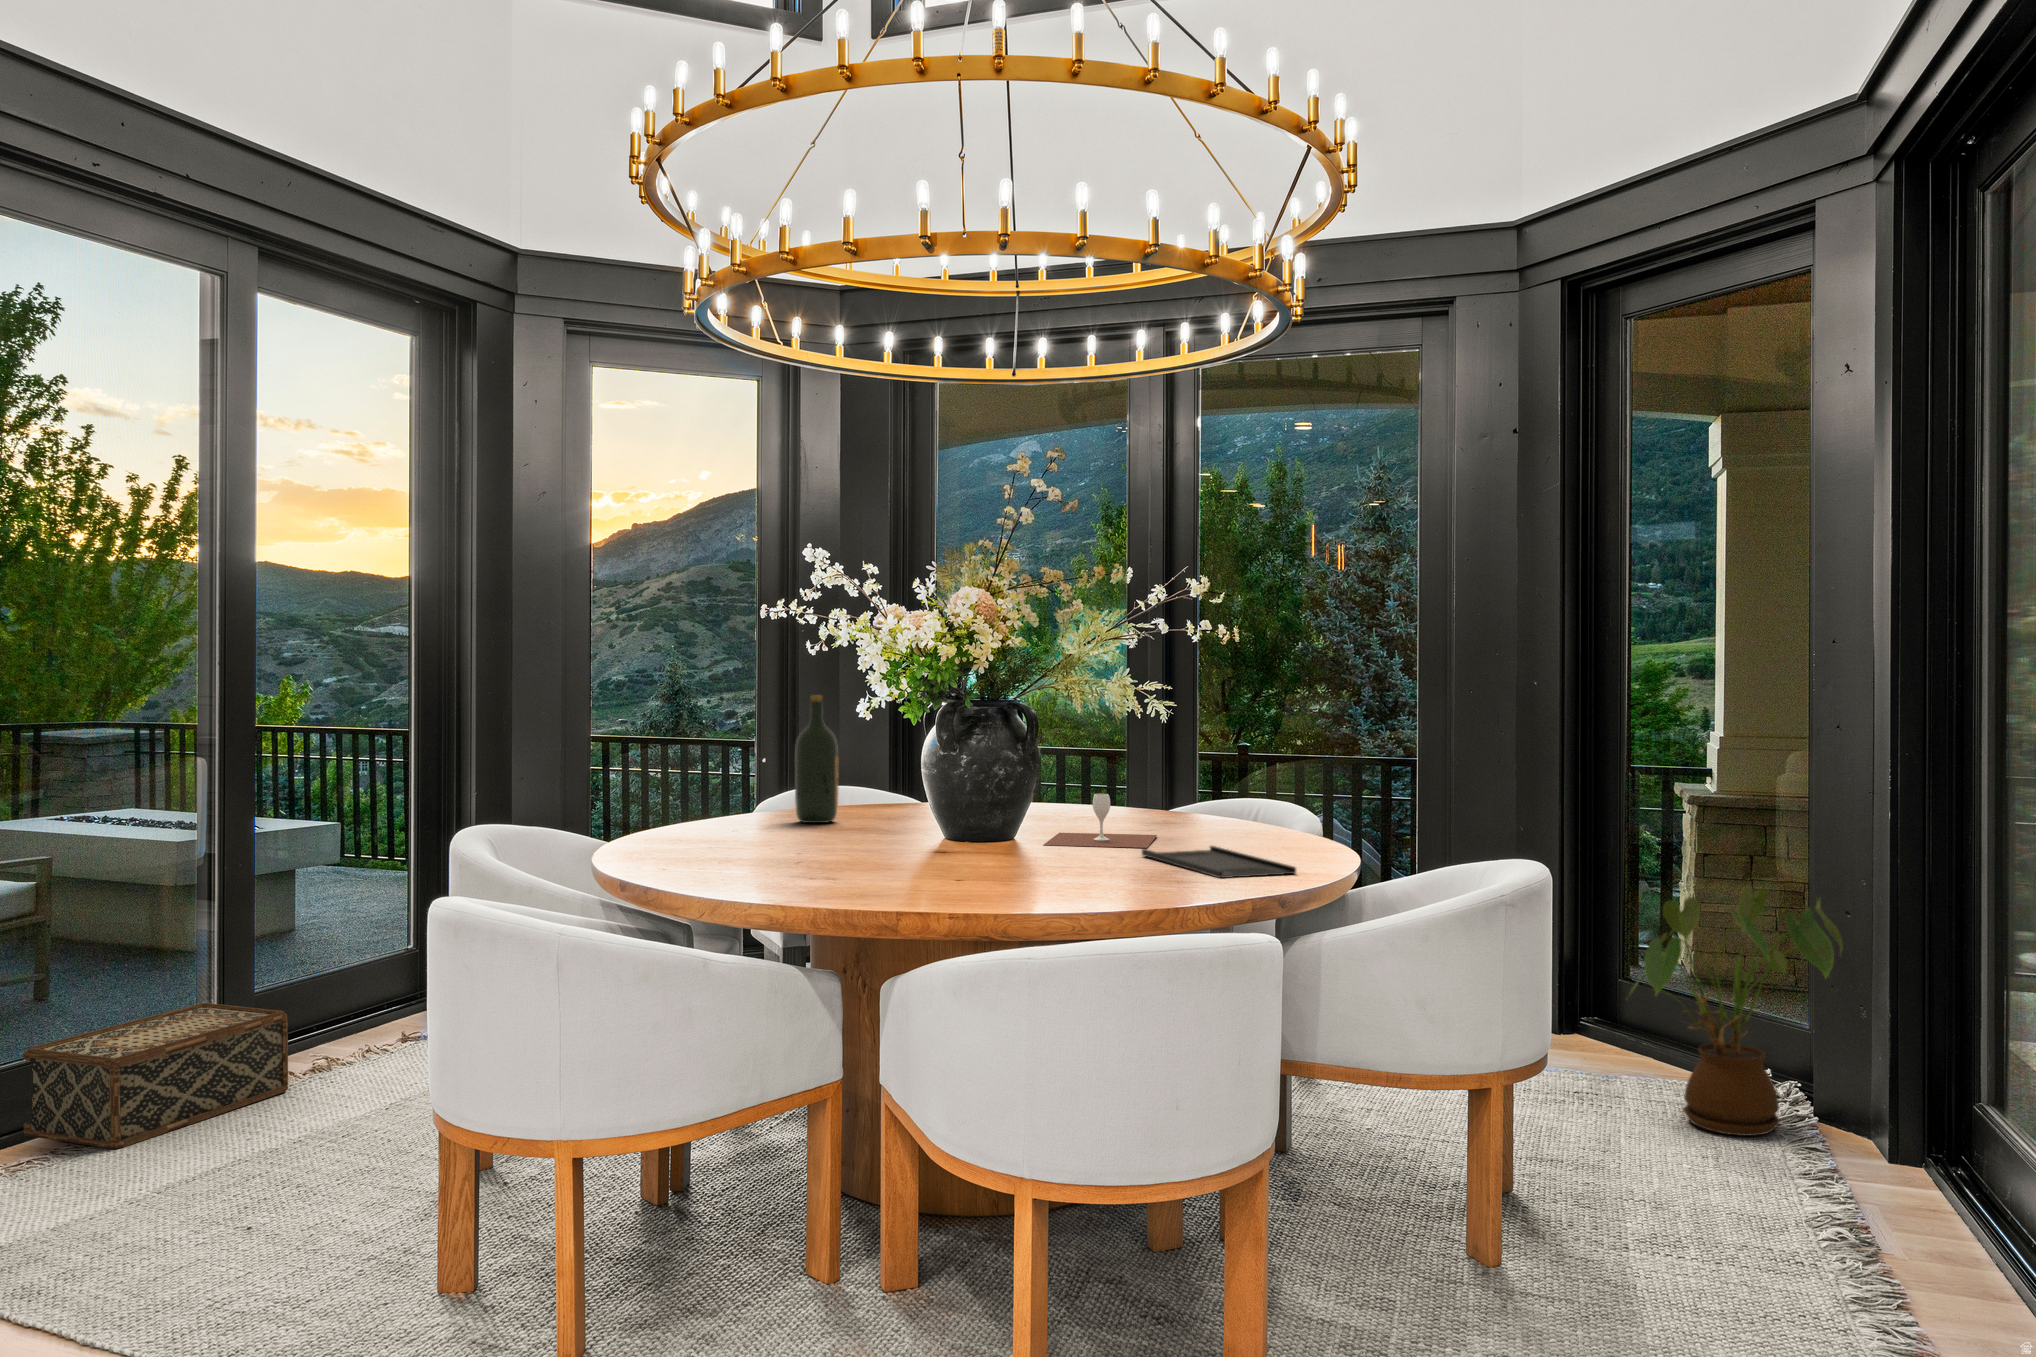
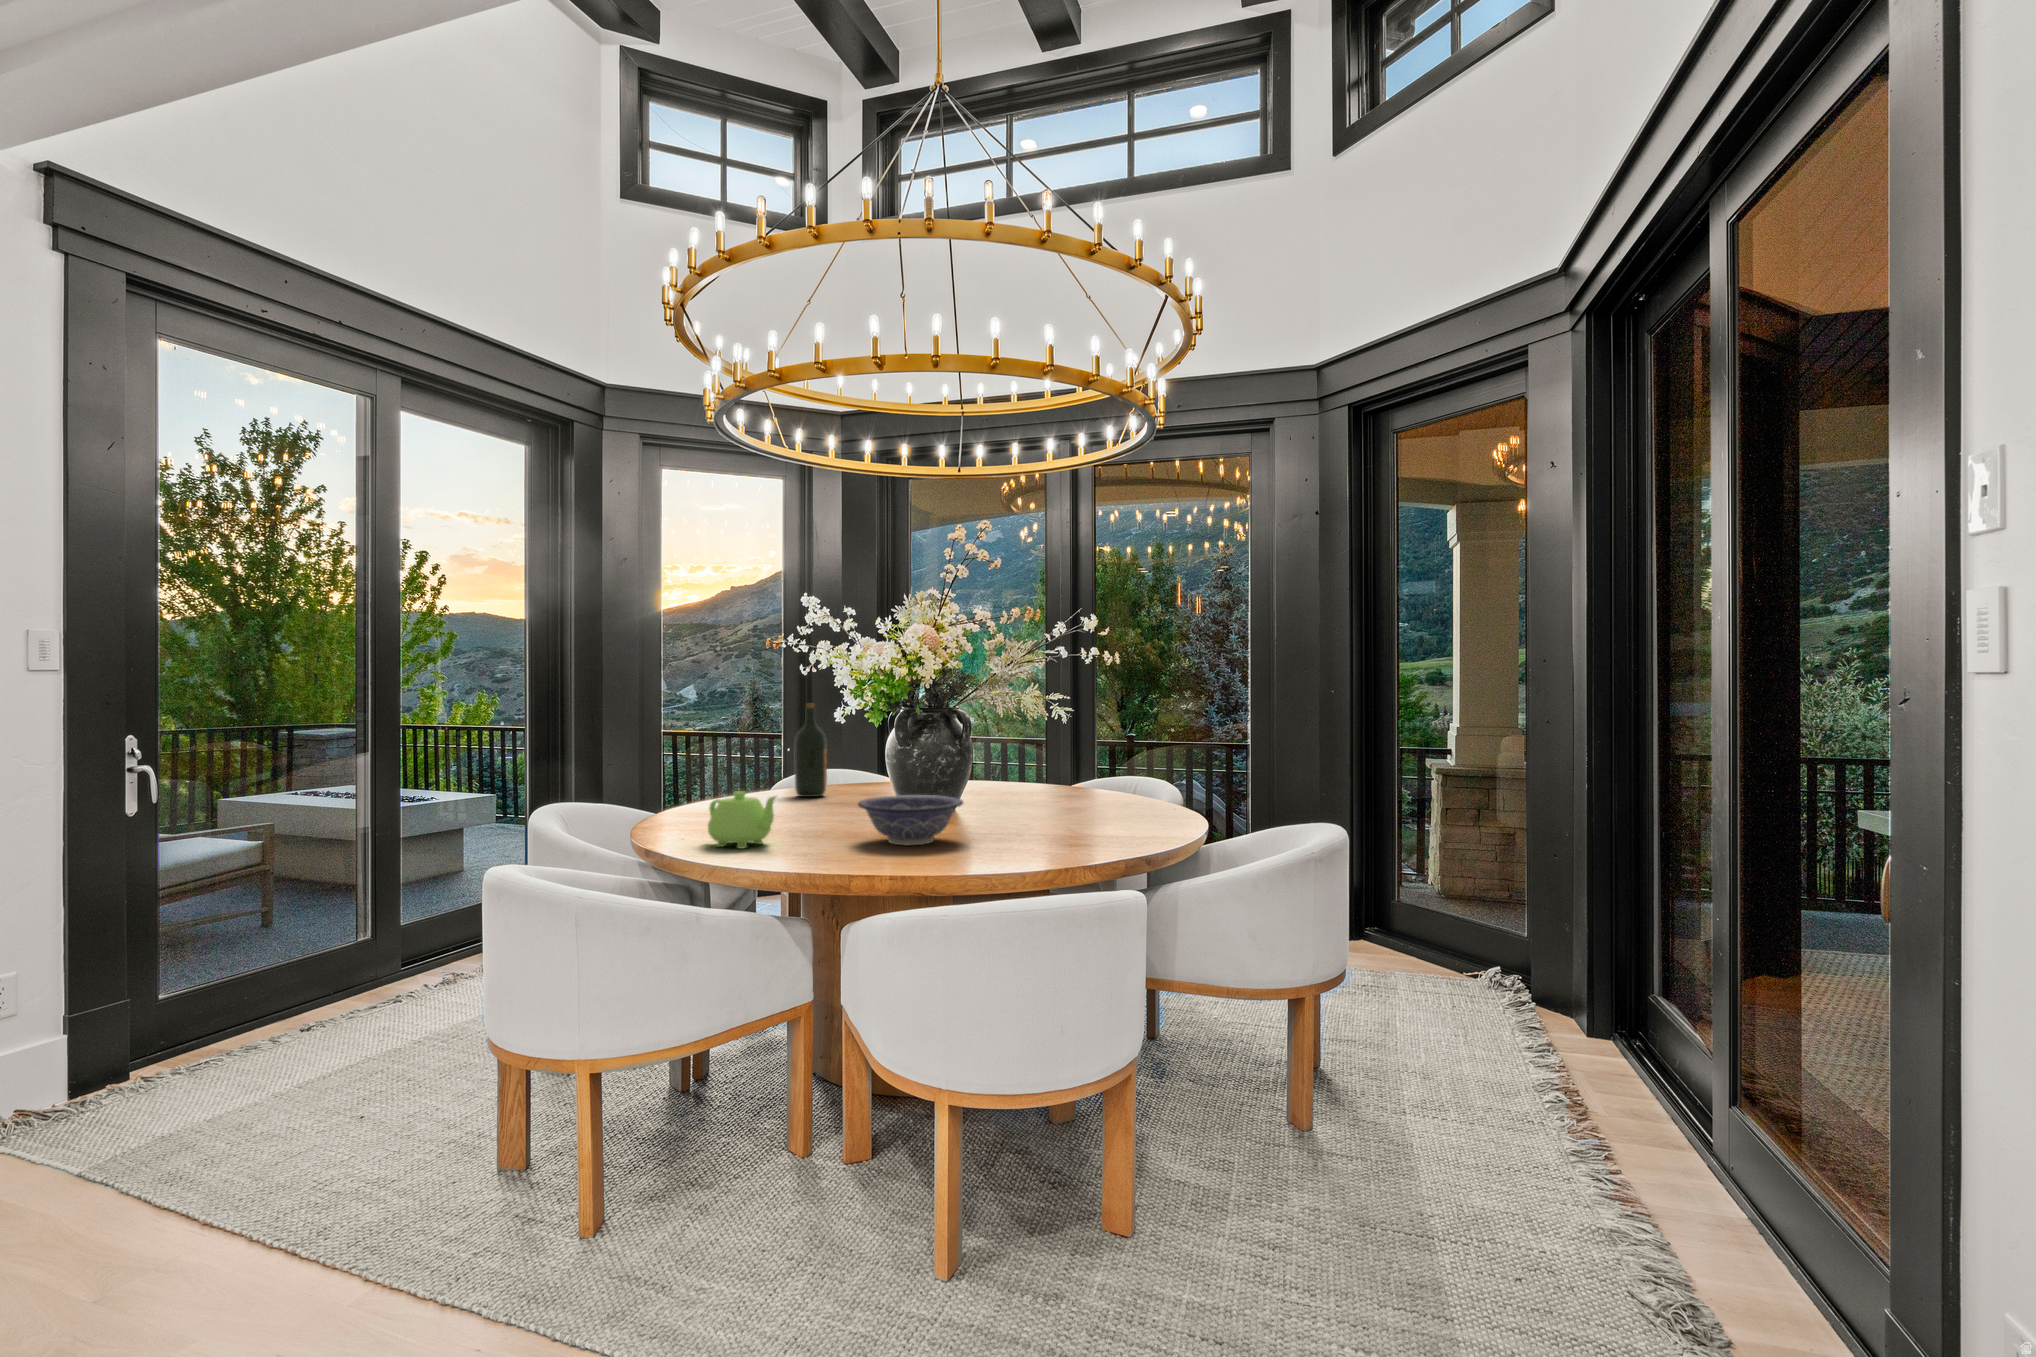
wine glass: present [1044,793,1157,848] -> none [973,775,1058,816]
teapot: none [702,807,796,881] -> present [708,791,776,849]
decorative bowl: none [898,815,1037,880] -> present [858,795,963,845]
tray: present [1142,846,1296,878] -> none [1045,814,1158,842]
house plant: present [1630,886,1842,1136] -> none [1396,837,1551,1018]
woven basket: present [23,1003,288,1149] -> none [210,932,422,1048]

